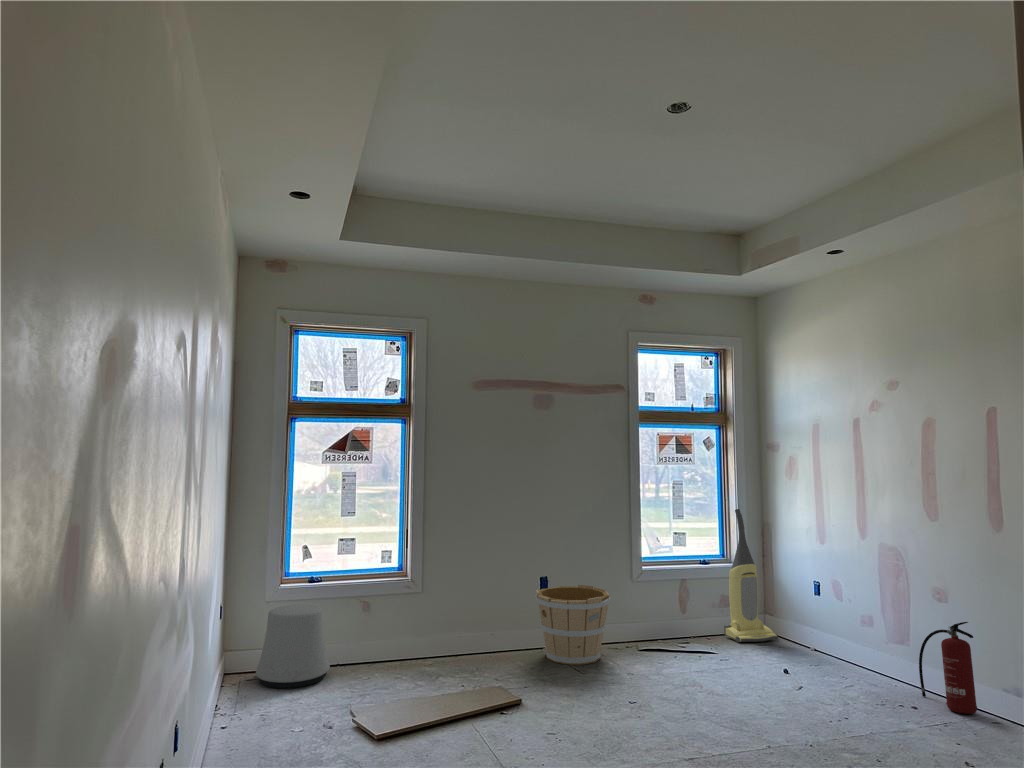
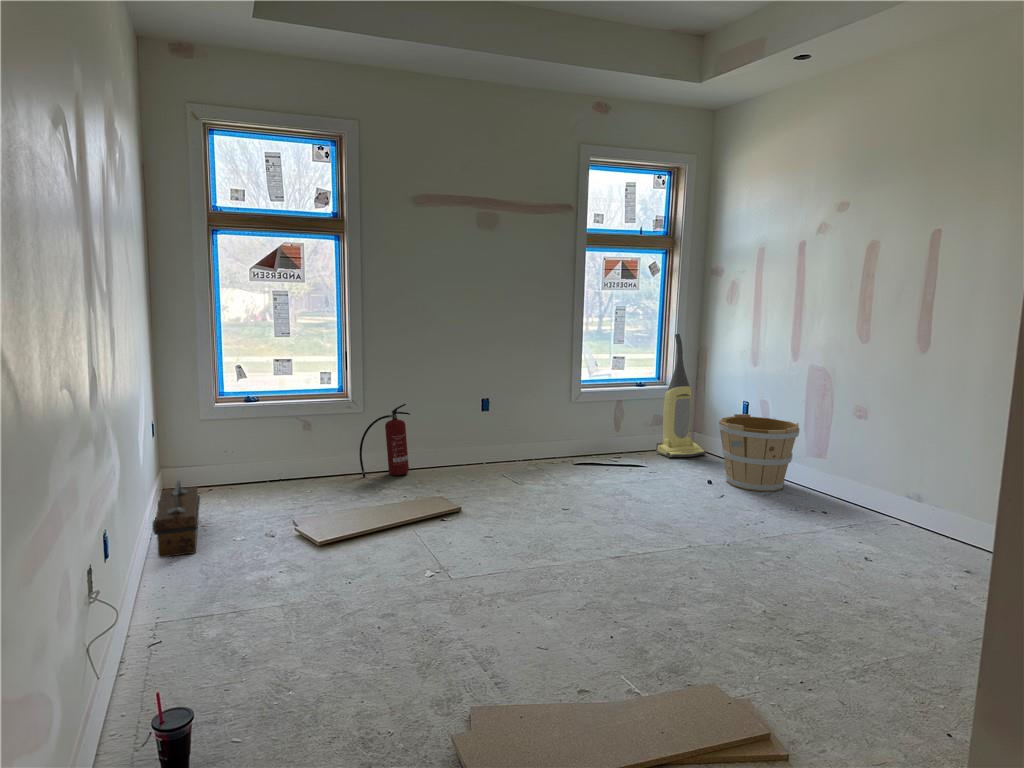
wooden bucket: present [535,585,611,665] -> present [719,414,799,492]
stool: present [256,604,330,689] -> none [195,423,271,503]
fire extinguisher: present [919,622,977,714] -> present [360,404,410,477]
toolbox: none [218,665,262,748] -> present [153,481,200,557]

